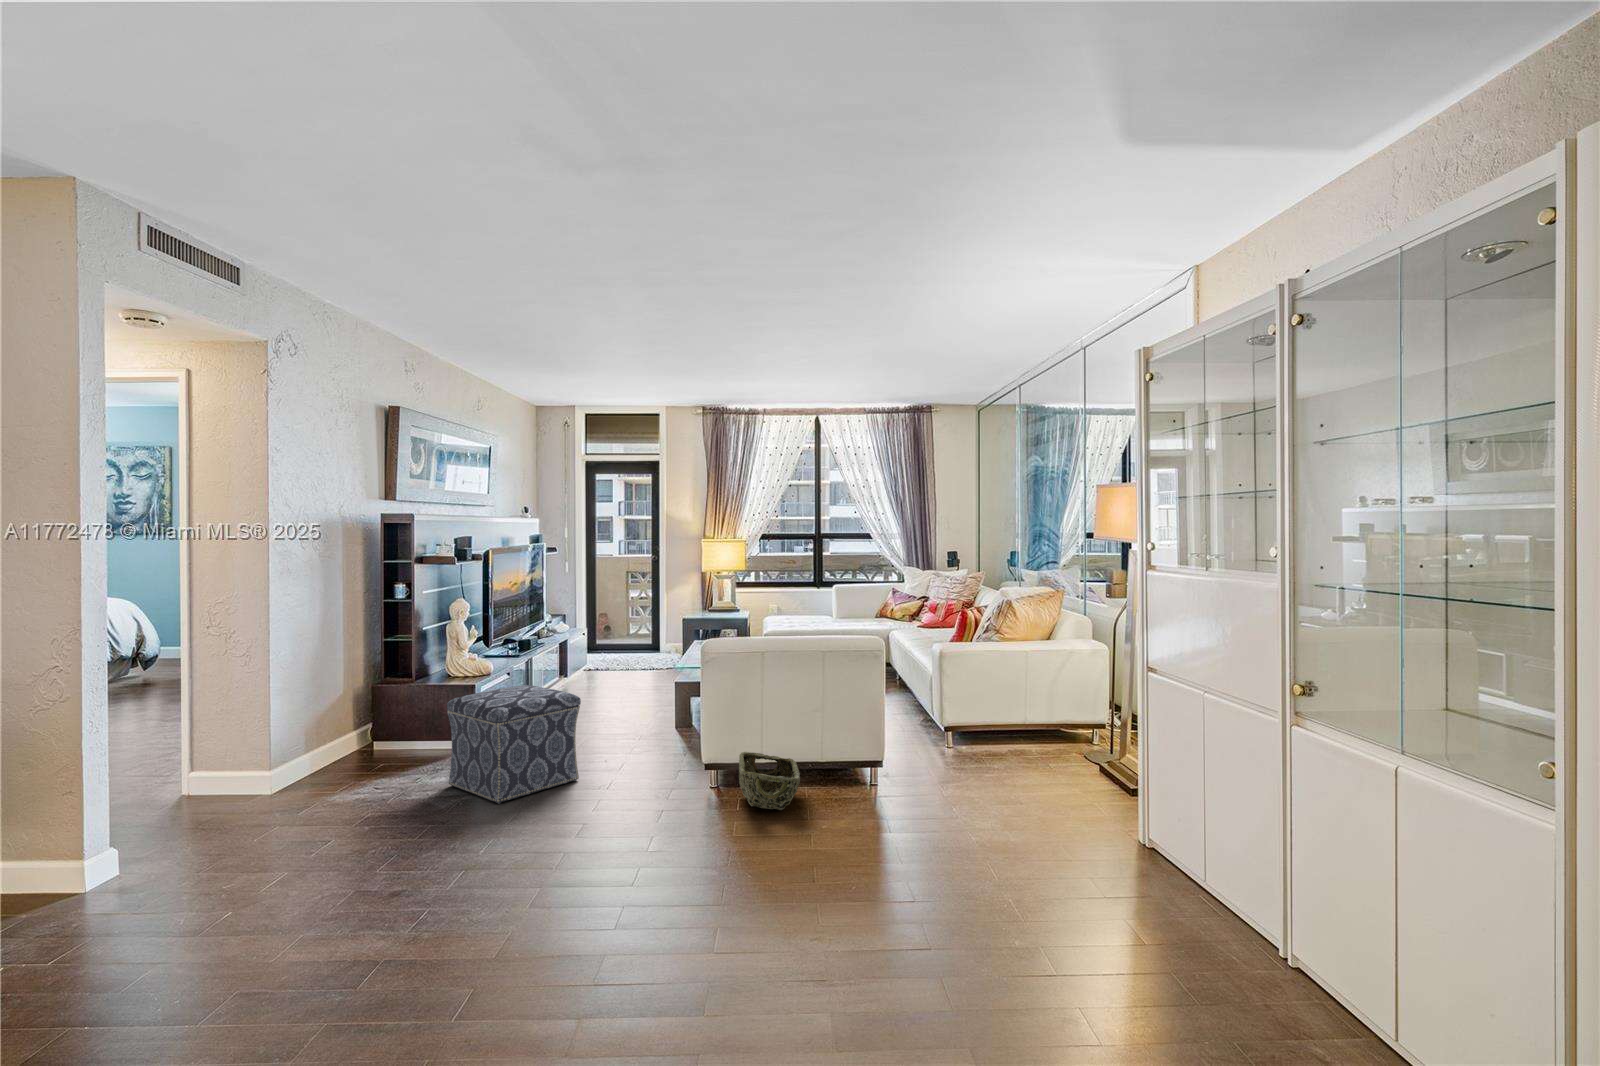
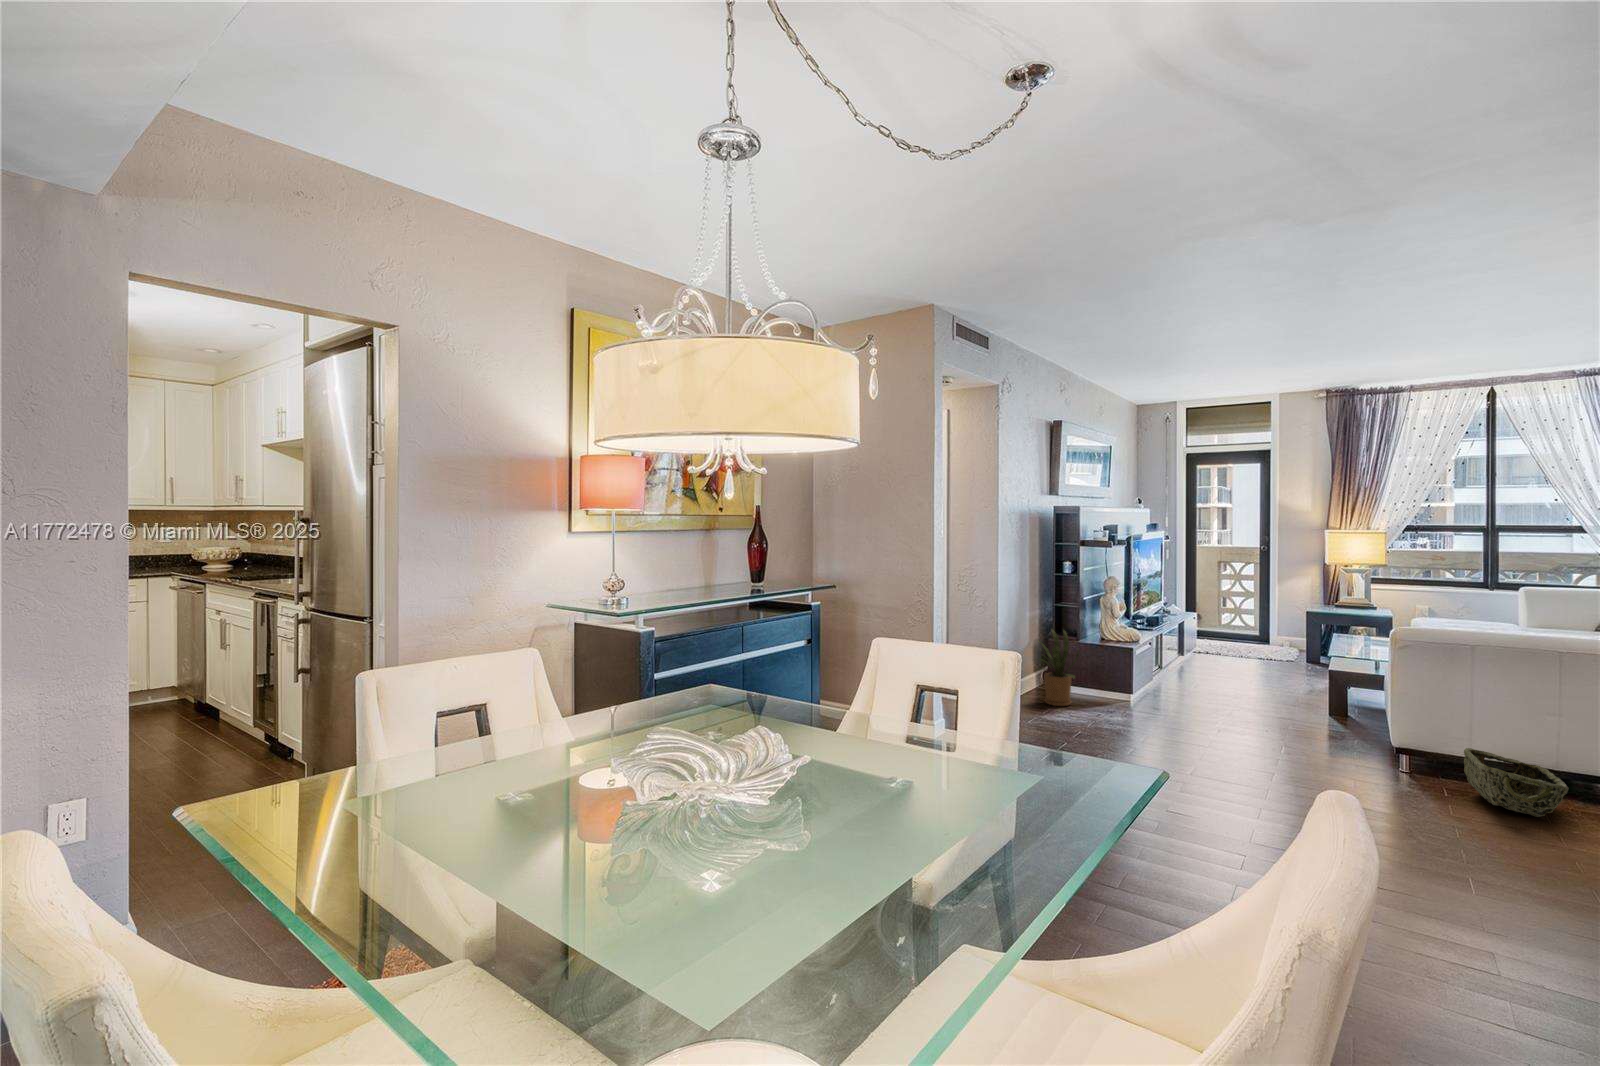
house plant: none [328,669,399,770] -> present [1036,630,1079,706]
ottoman: present [447,685,581,804] -> none [1132,653,1259,751]

